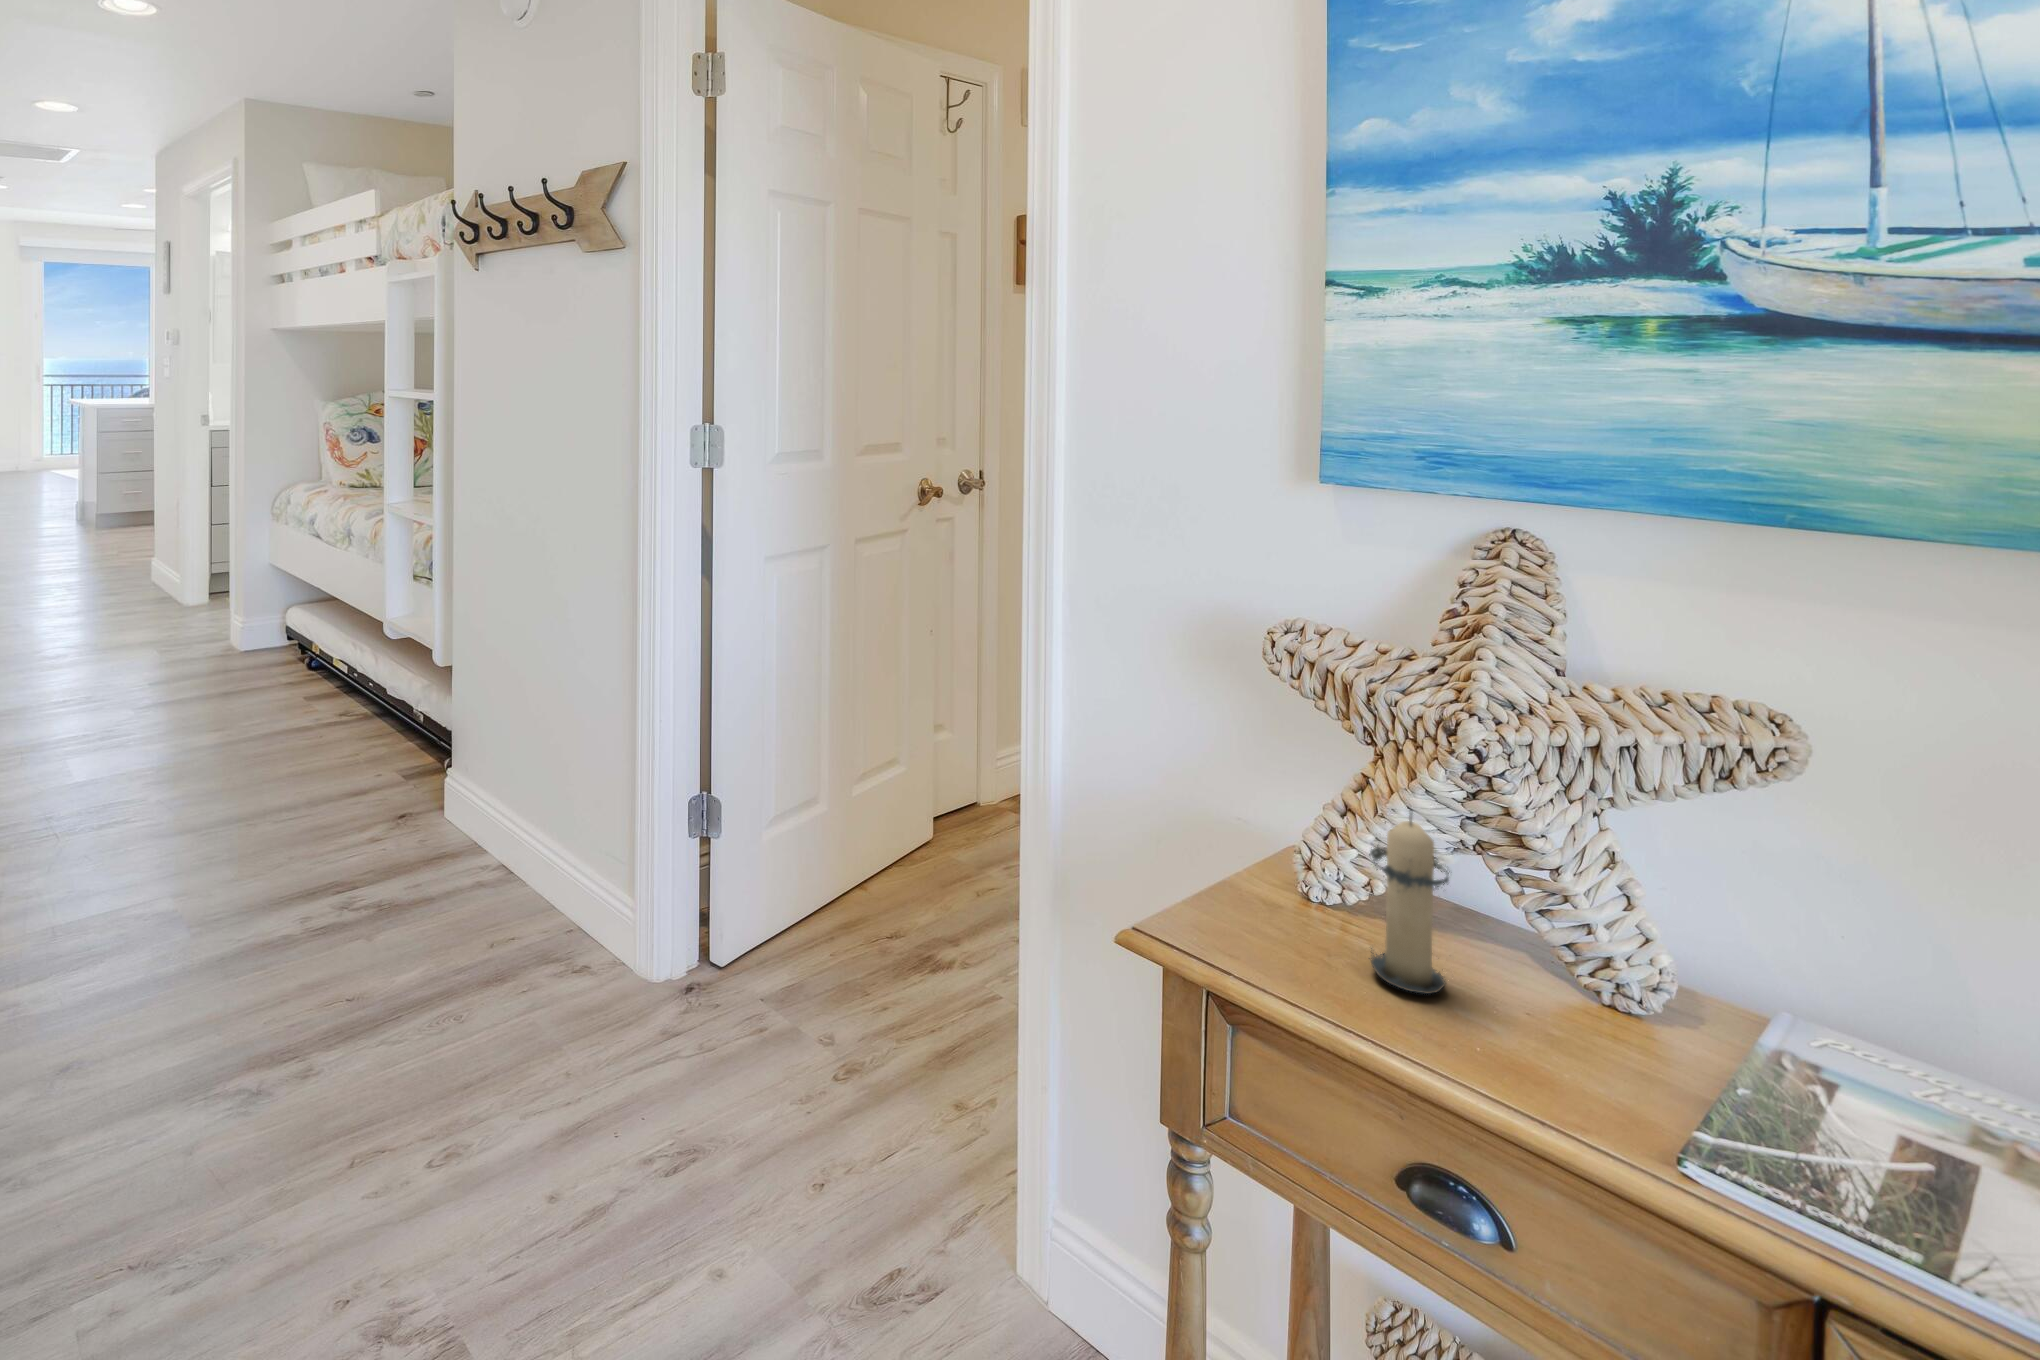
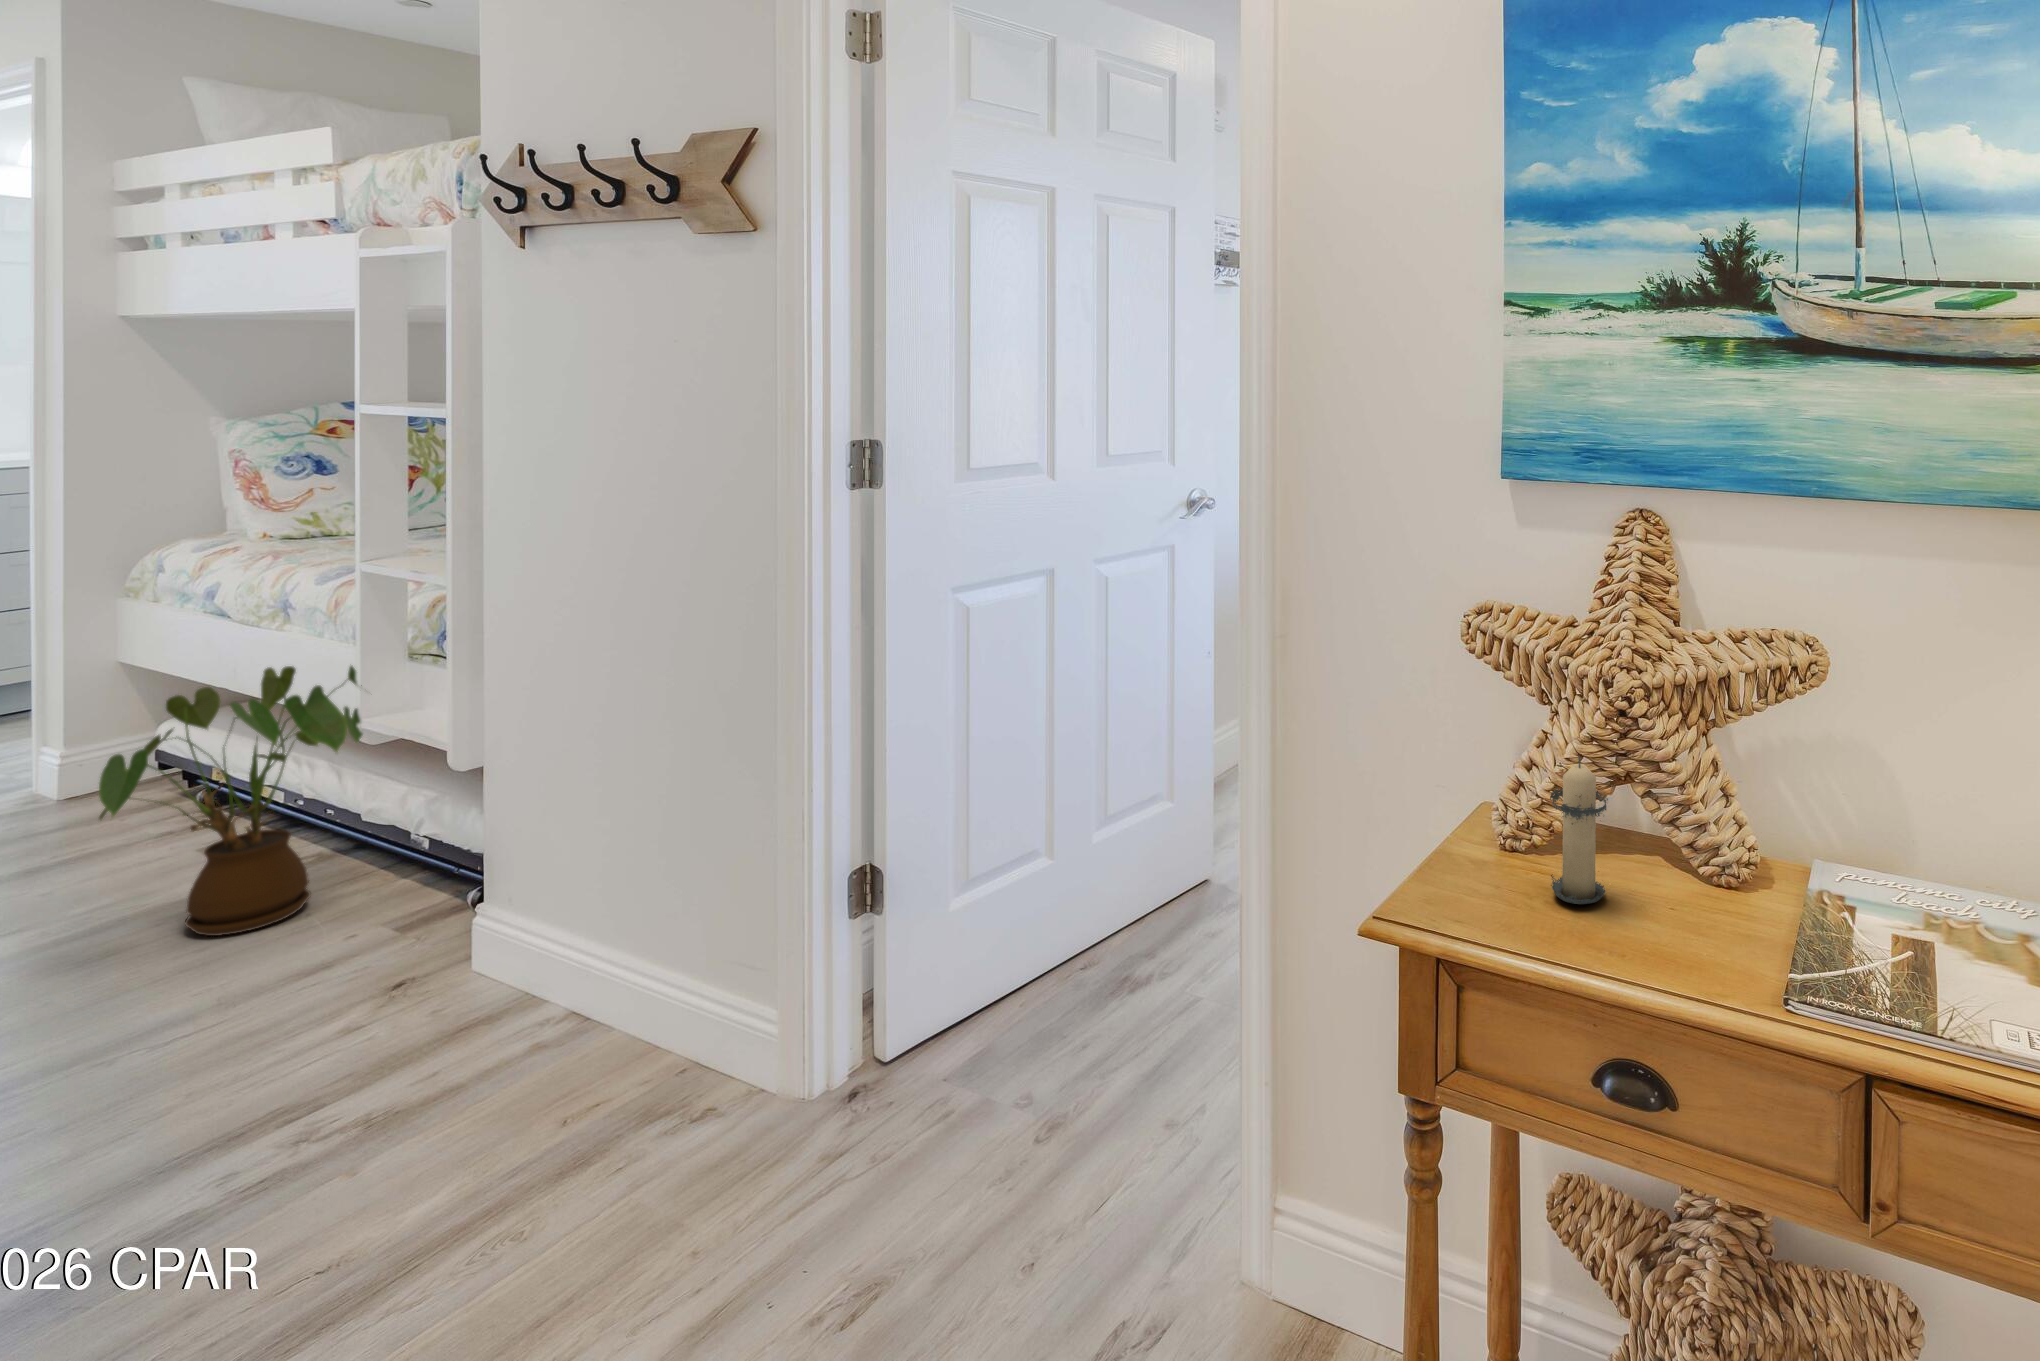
house plant: none [241,572,393,756] -> present [99,666,363,936]

